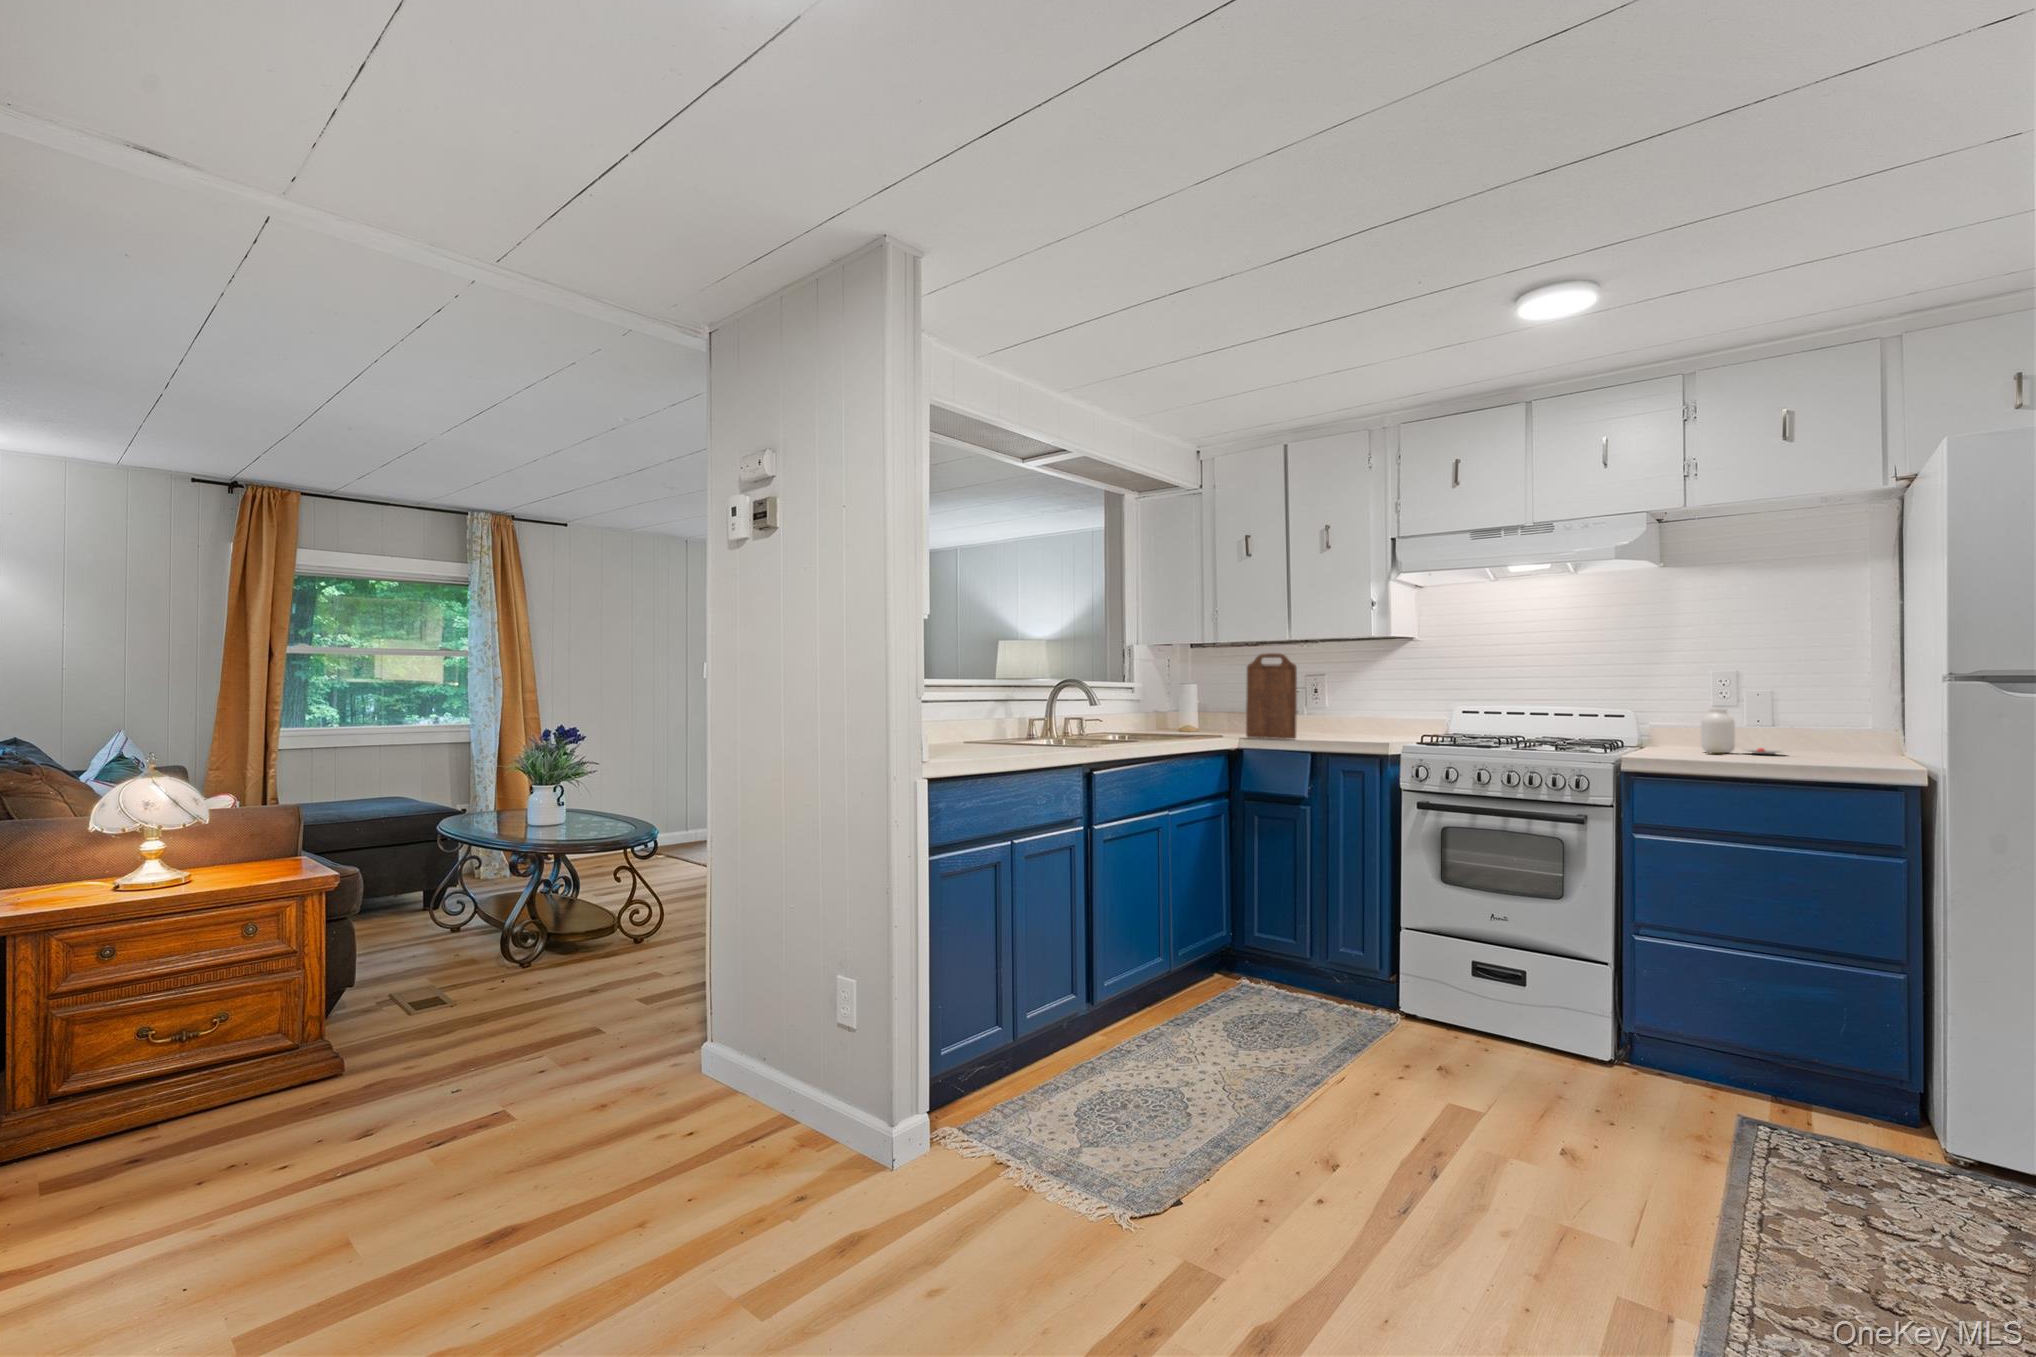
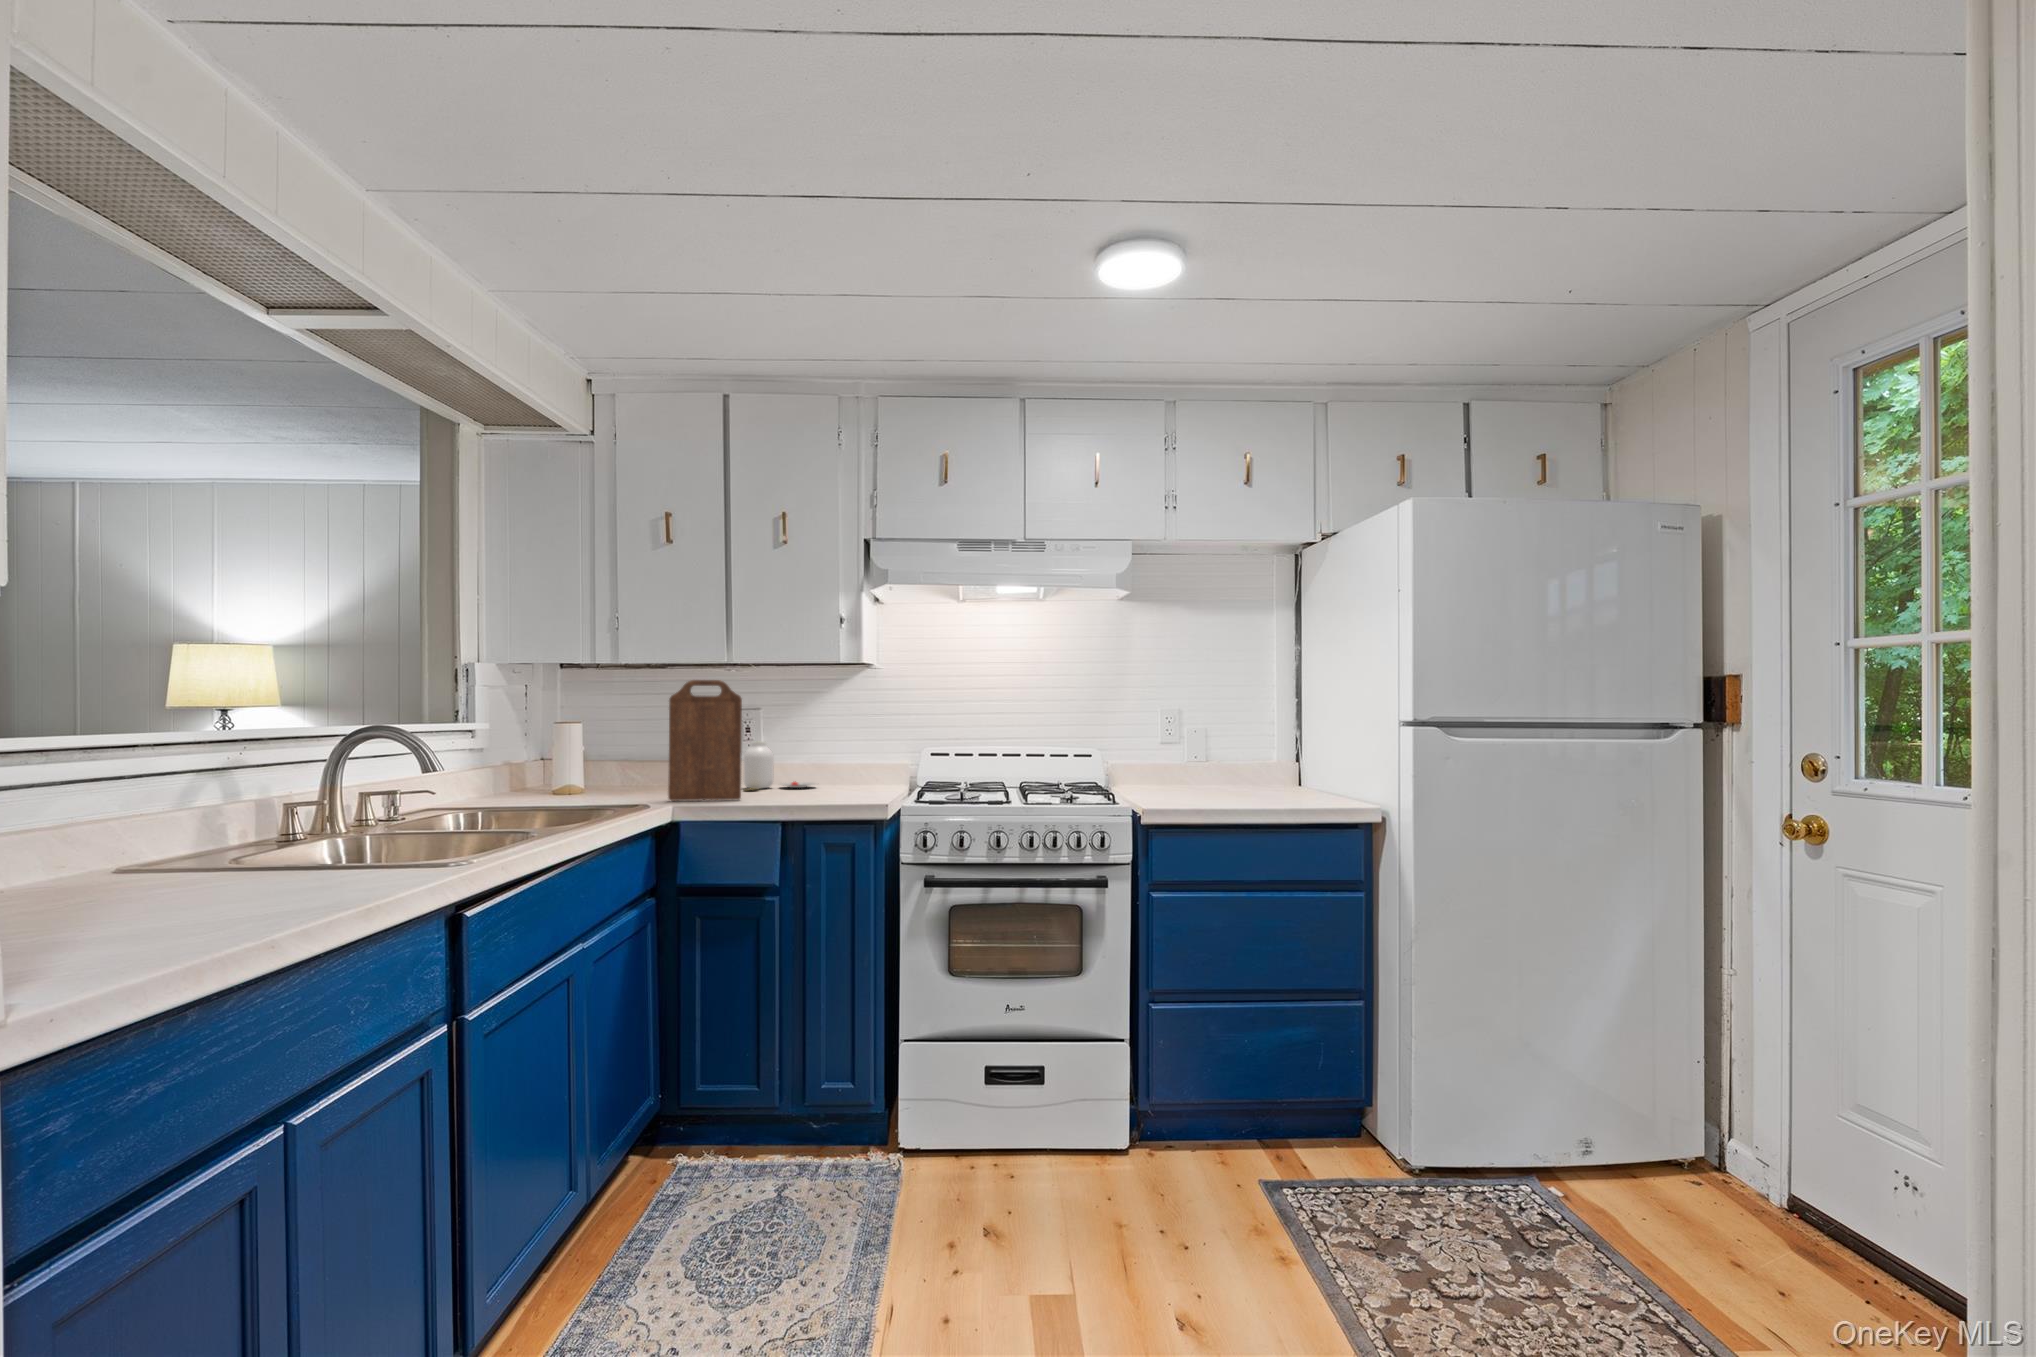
jar: present [1701,709,1782,754] -> present [744,742,814,789]

